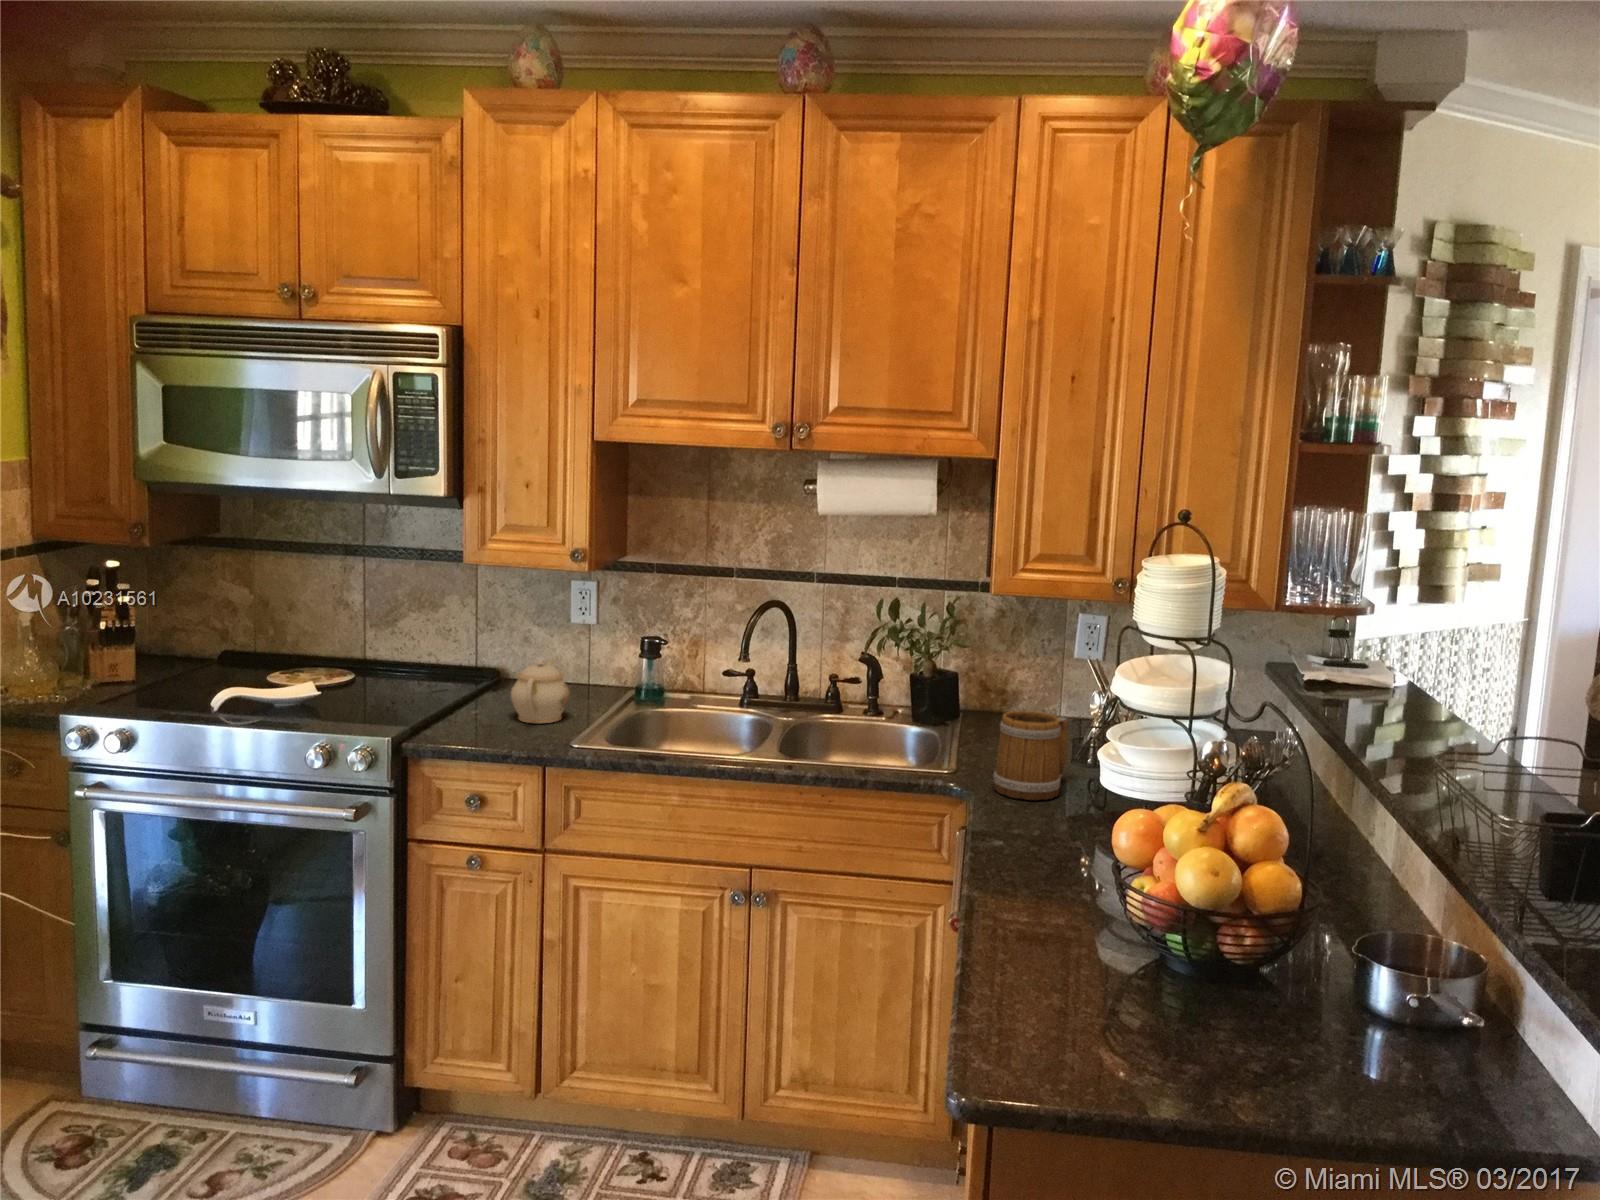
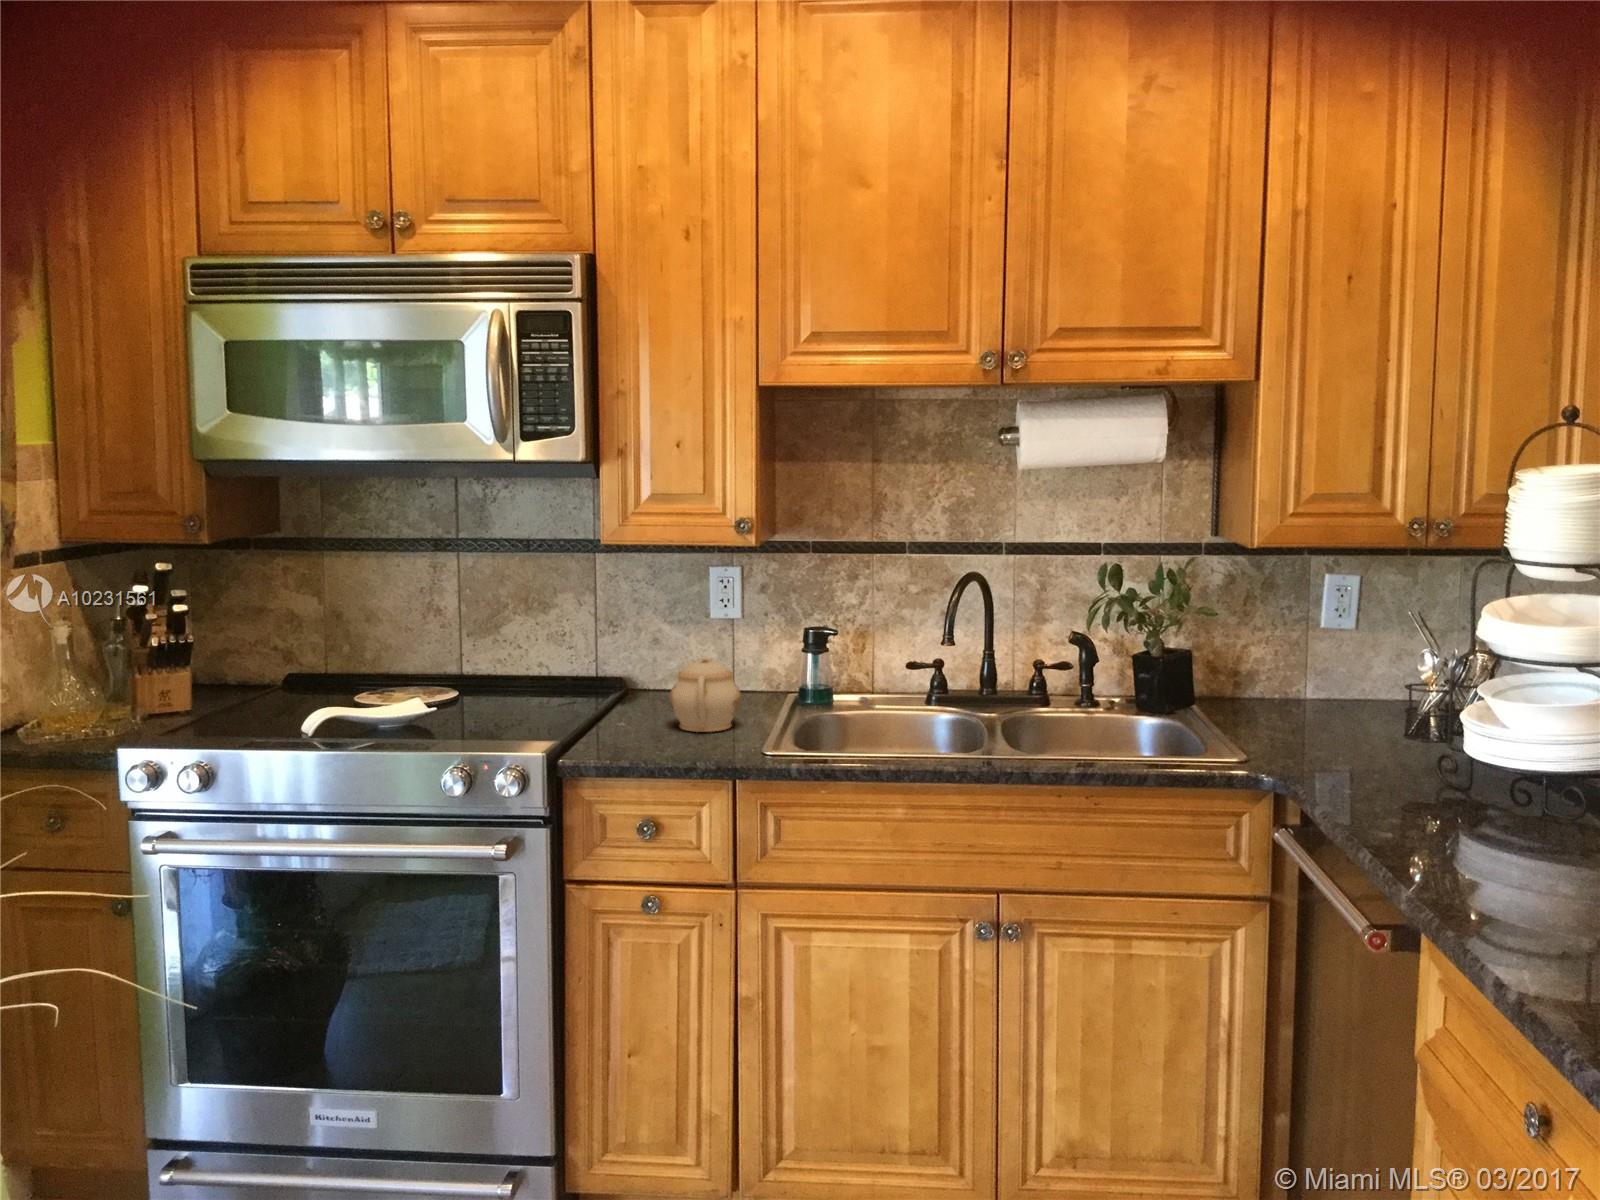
mug: present [993,711,1068,800] -> none [1307,677,1397,784]

